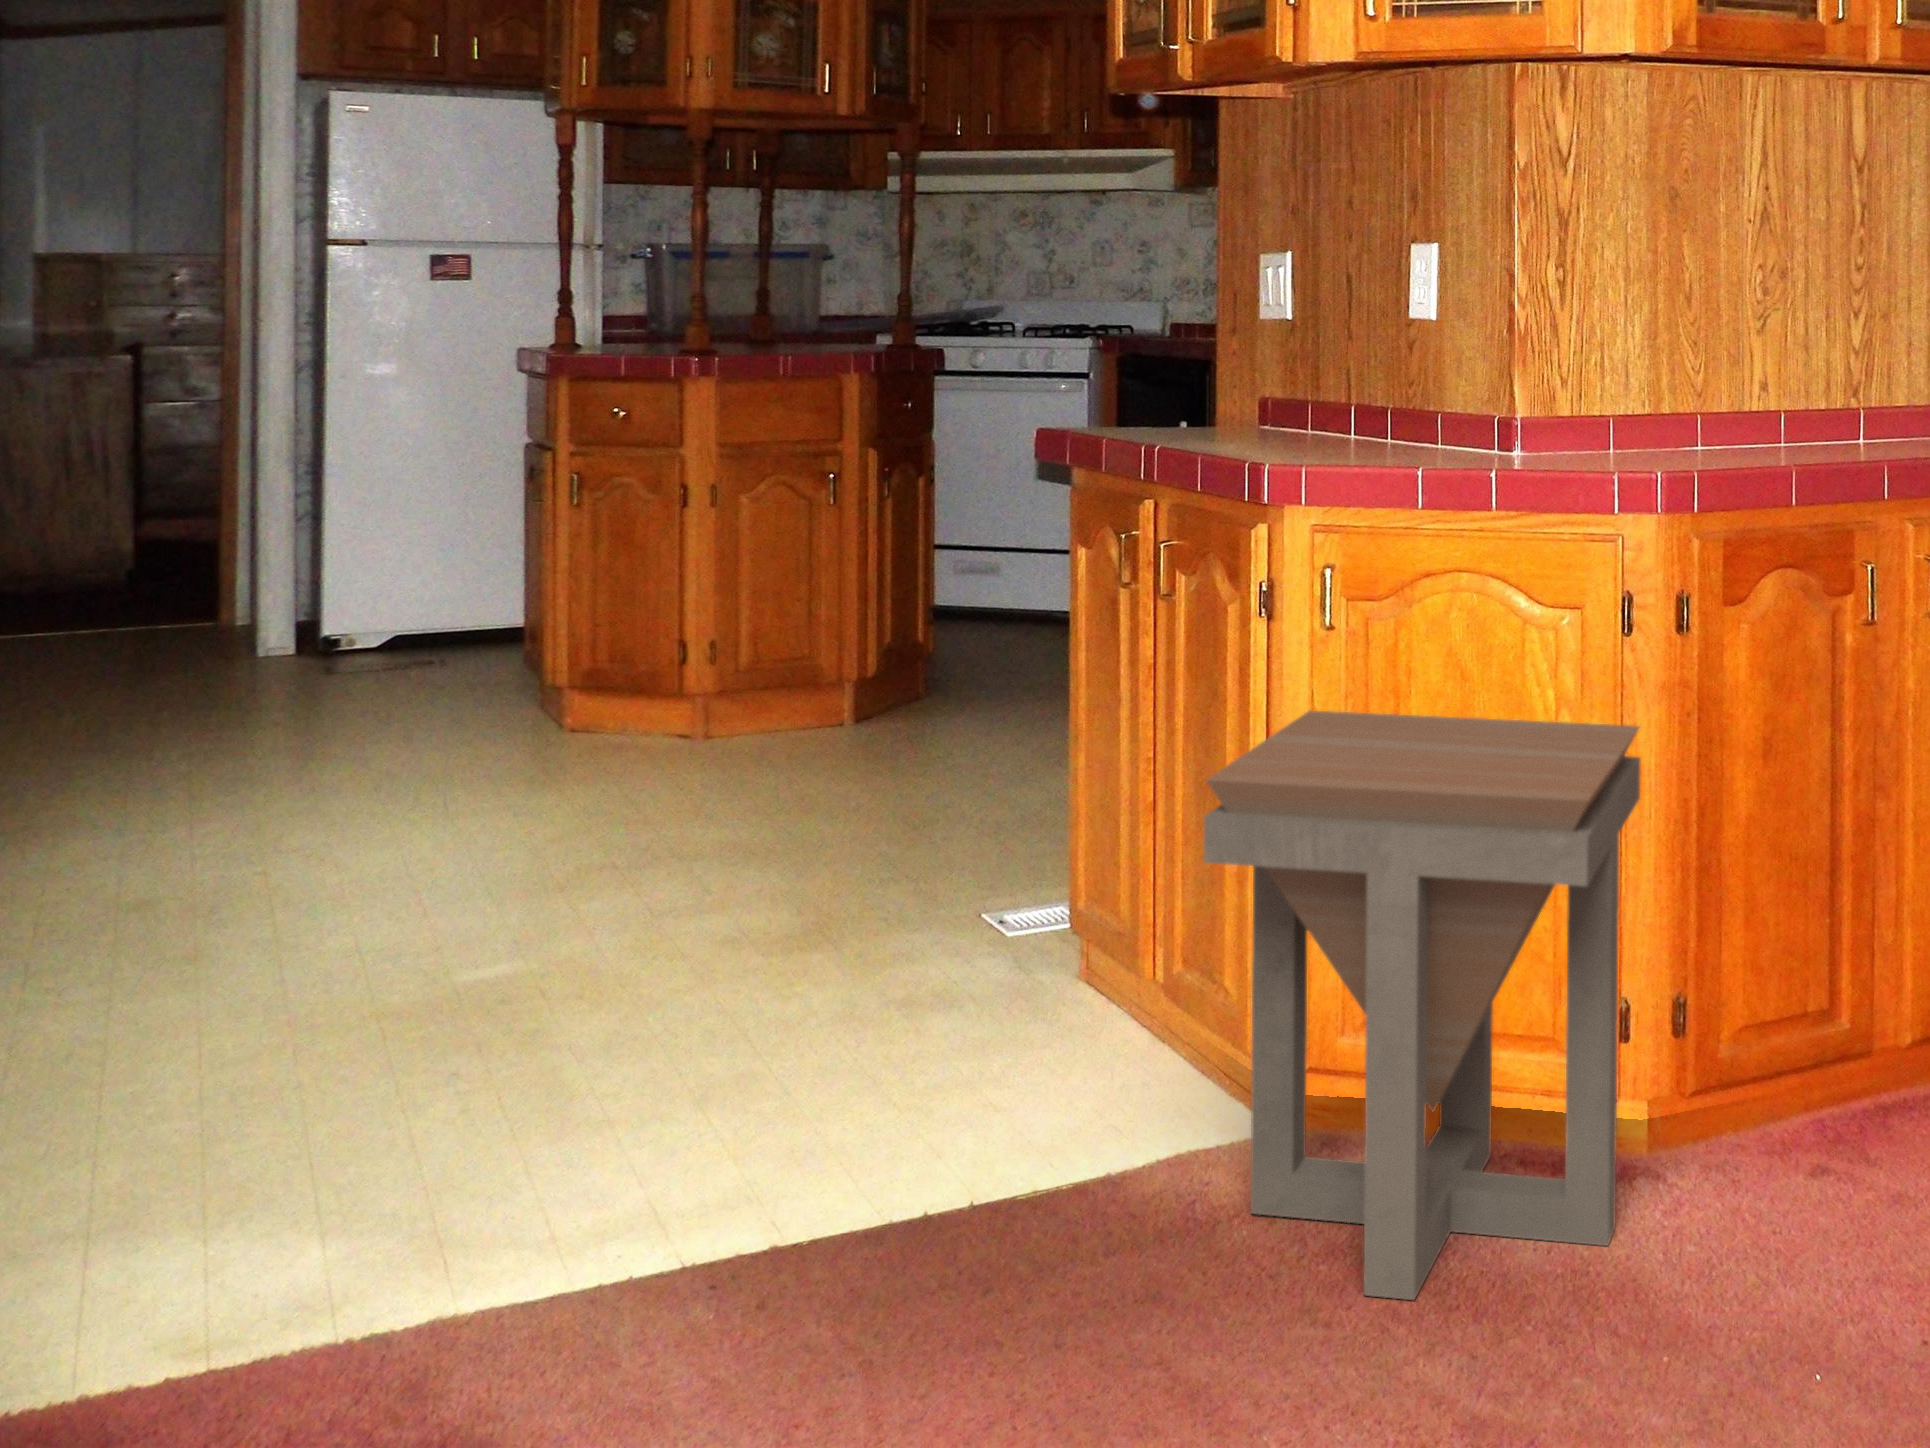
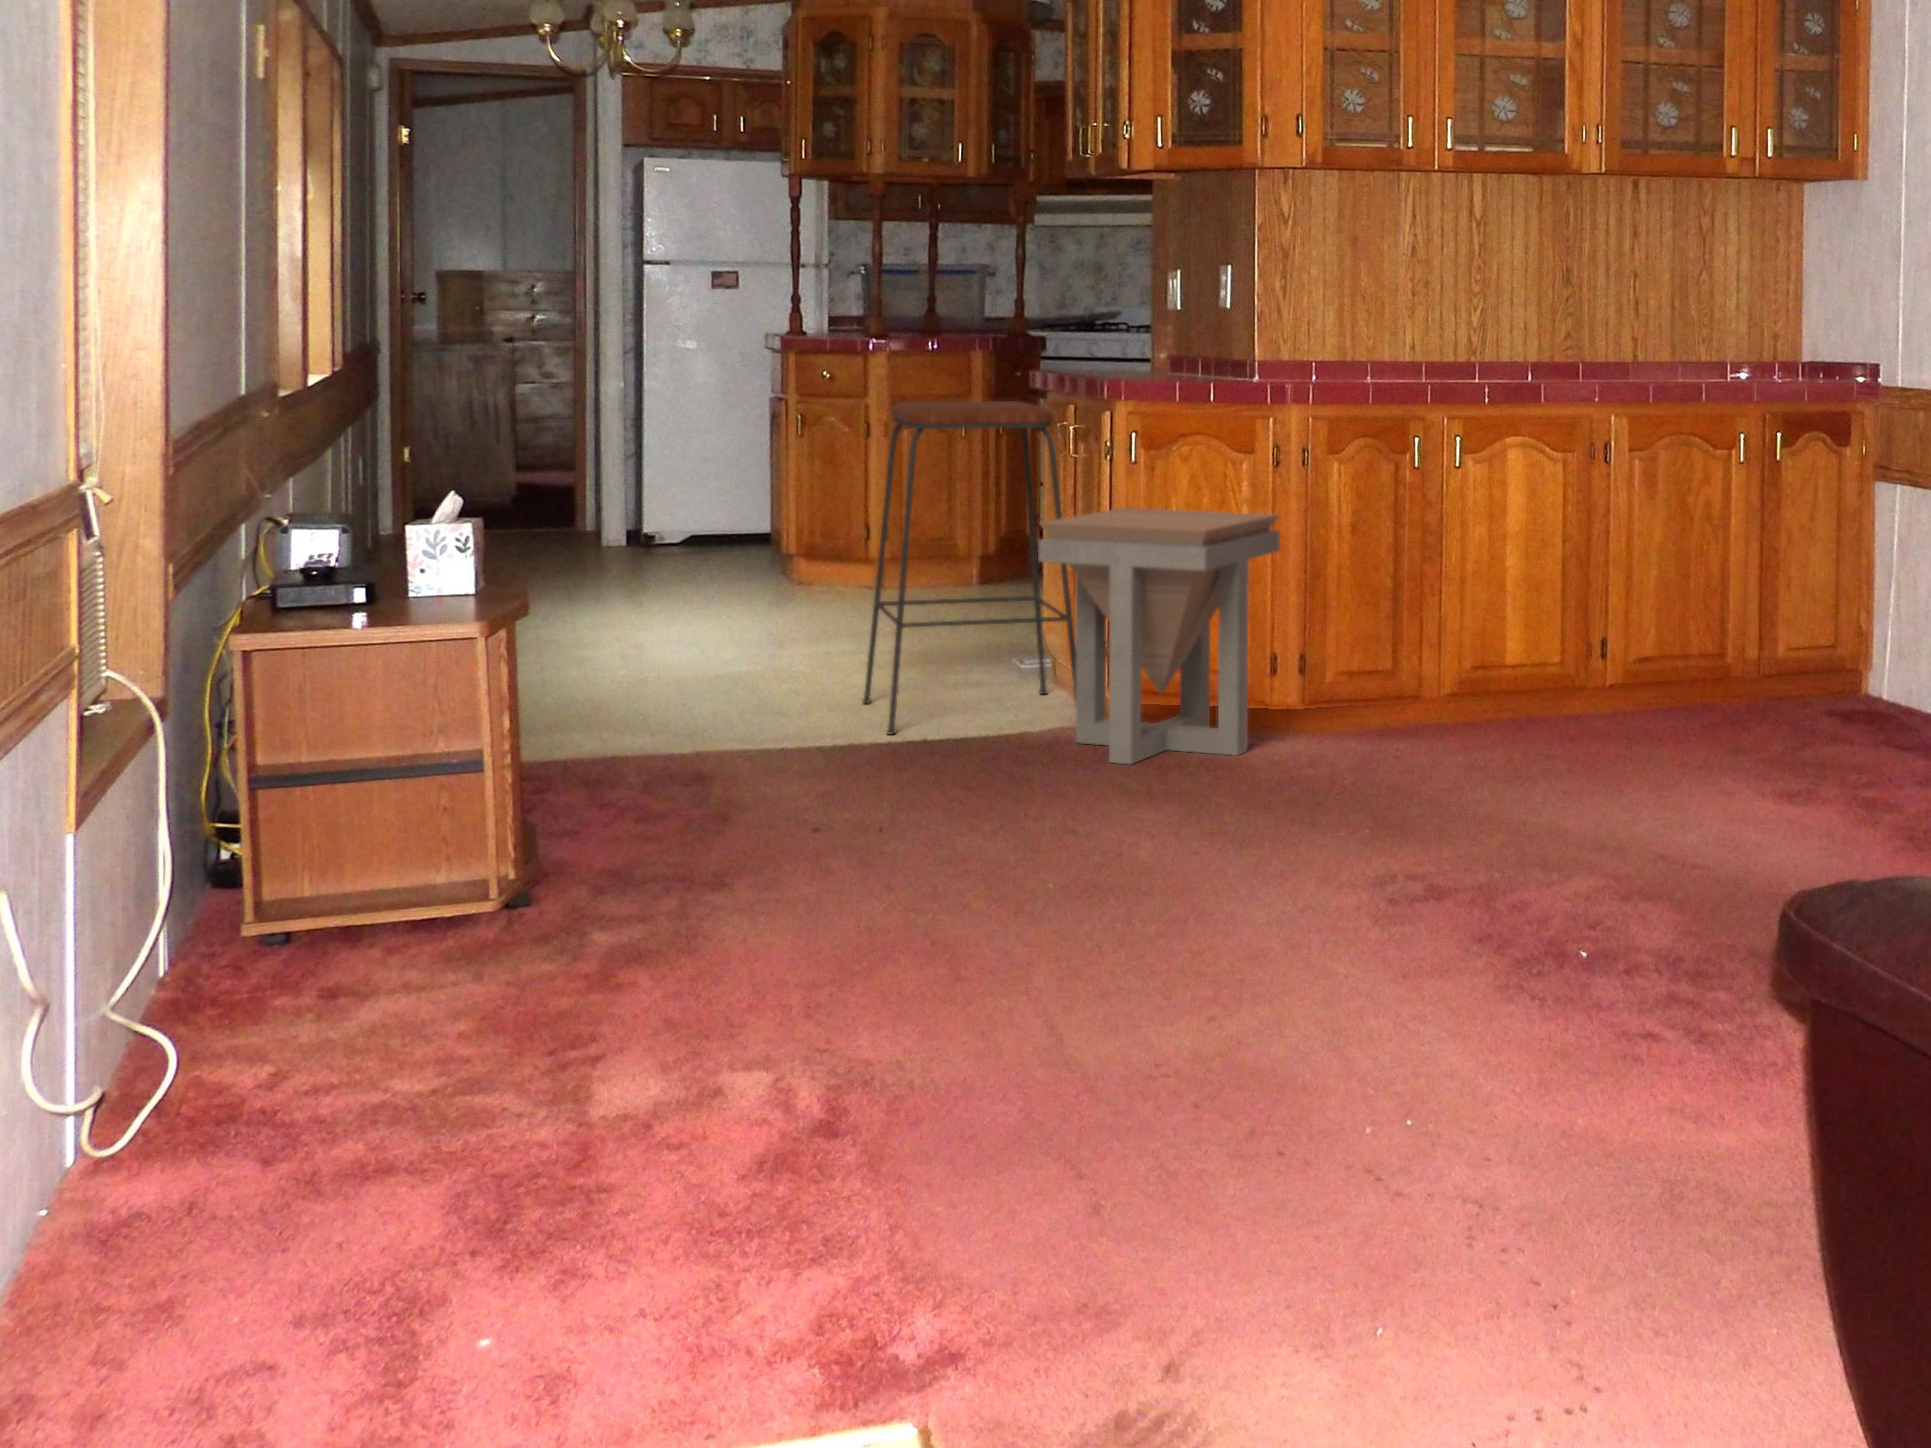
bar stool: none [761,493,1226,1199] -> present [863,401,1076,734]

